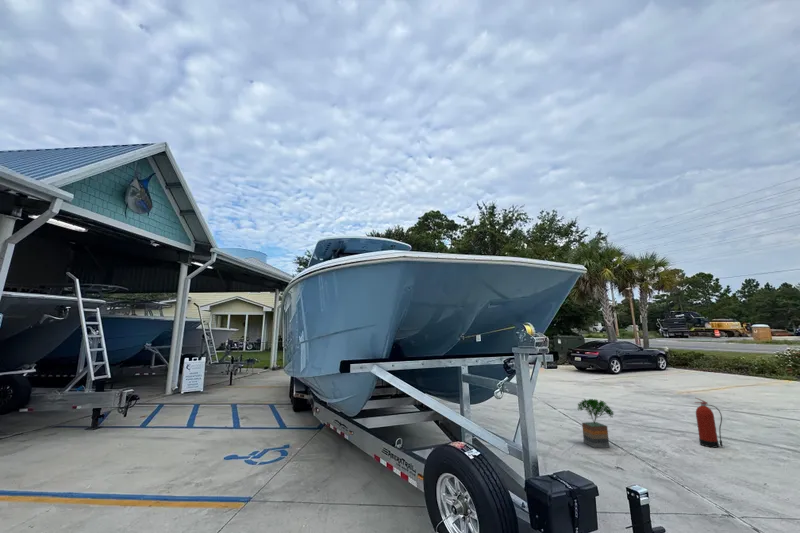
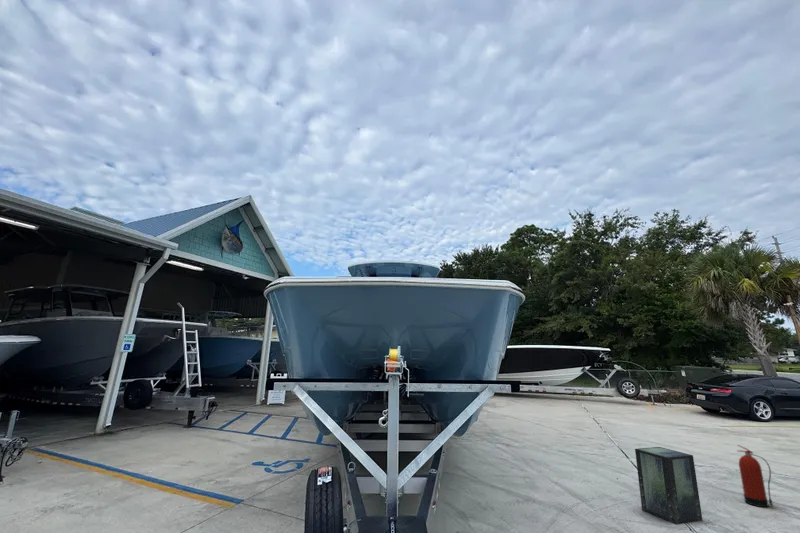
potted tree: present [578,399,613,448] -> none [587,435,627,491]
storage box: none [636,404,692,472] -> present [635,447,702,525]

